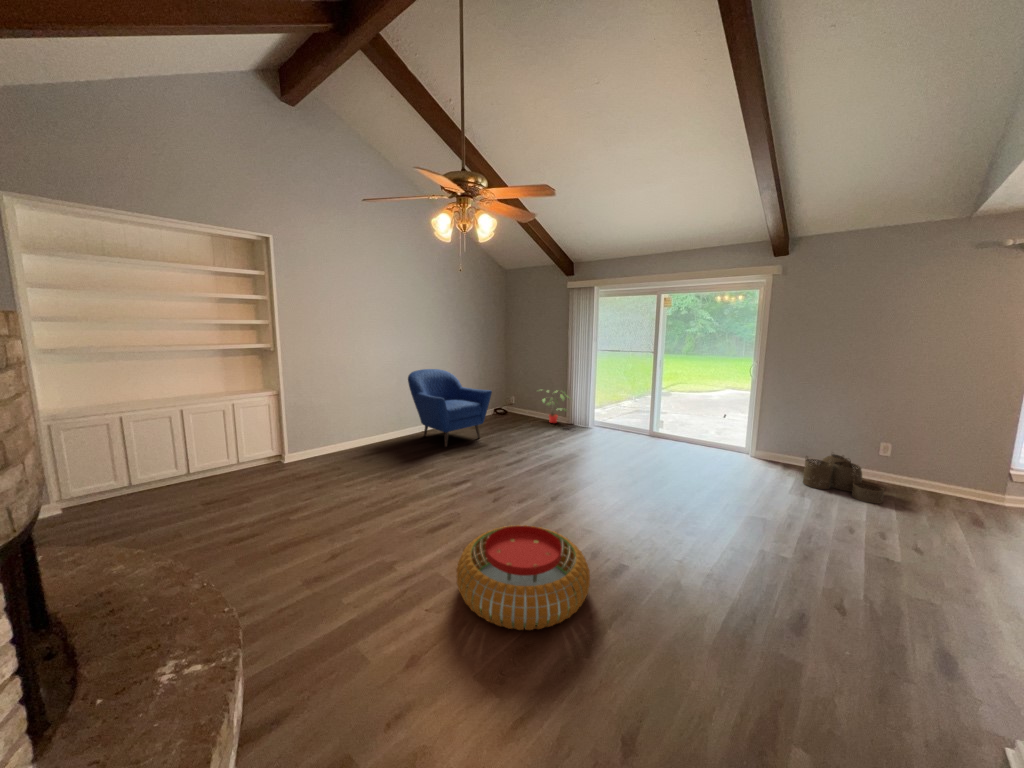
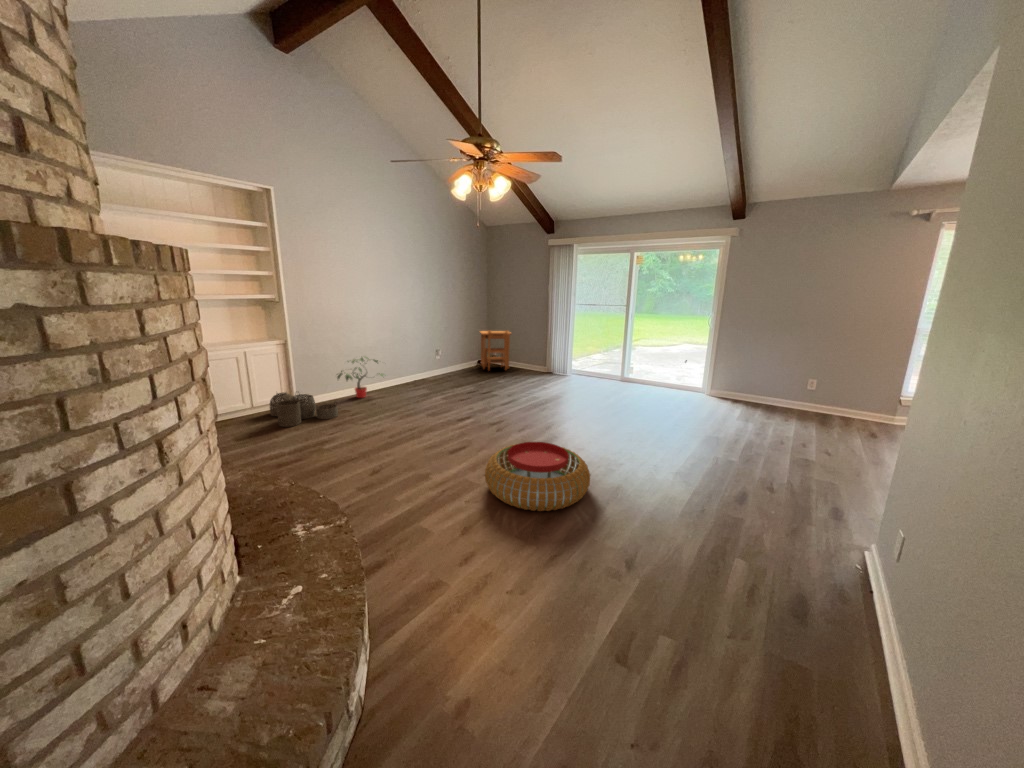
armchair: present [408,369,492,447] -> none [401,322,481,393]
side table: none [496,377,530,420] -> present [480,330,511,370]
potted plant: present [543,390,570,423] -> present [337,357,384,398]
woven basket: present [803,454,886,503] -> present [270,392,338,427]

